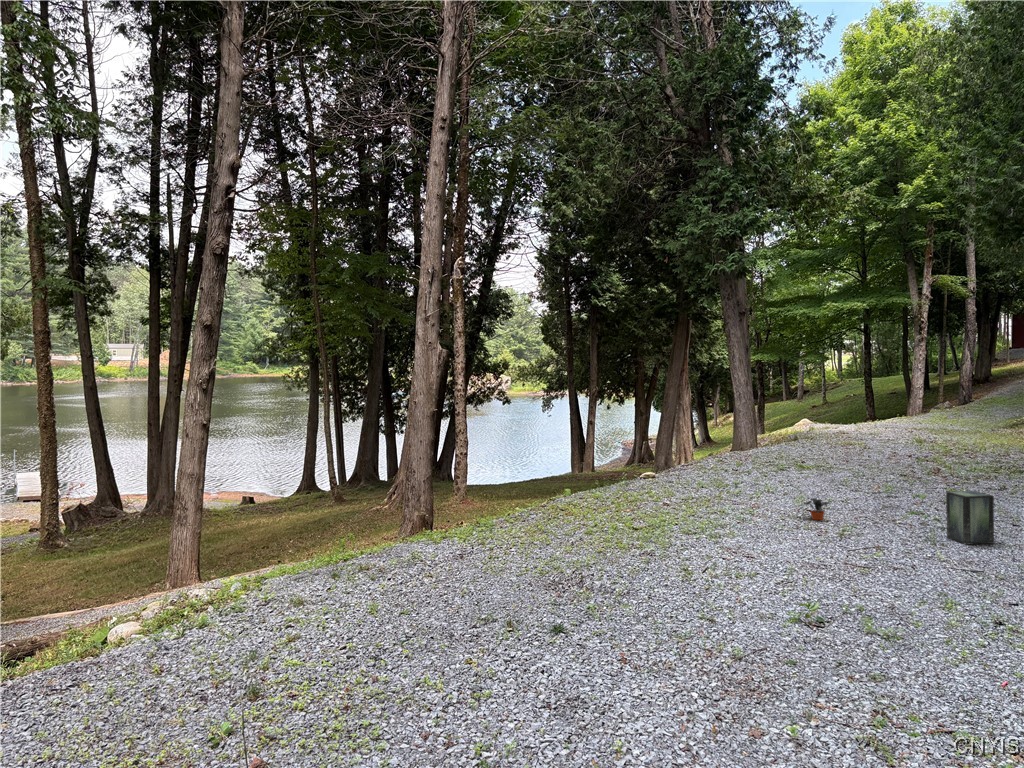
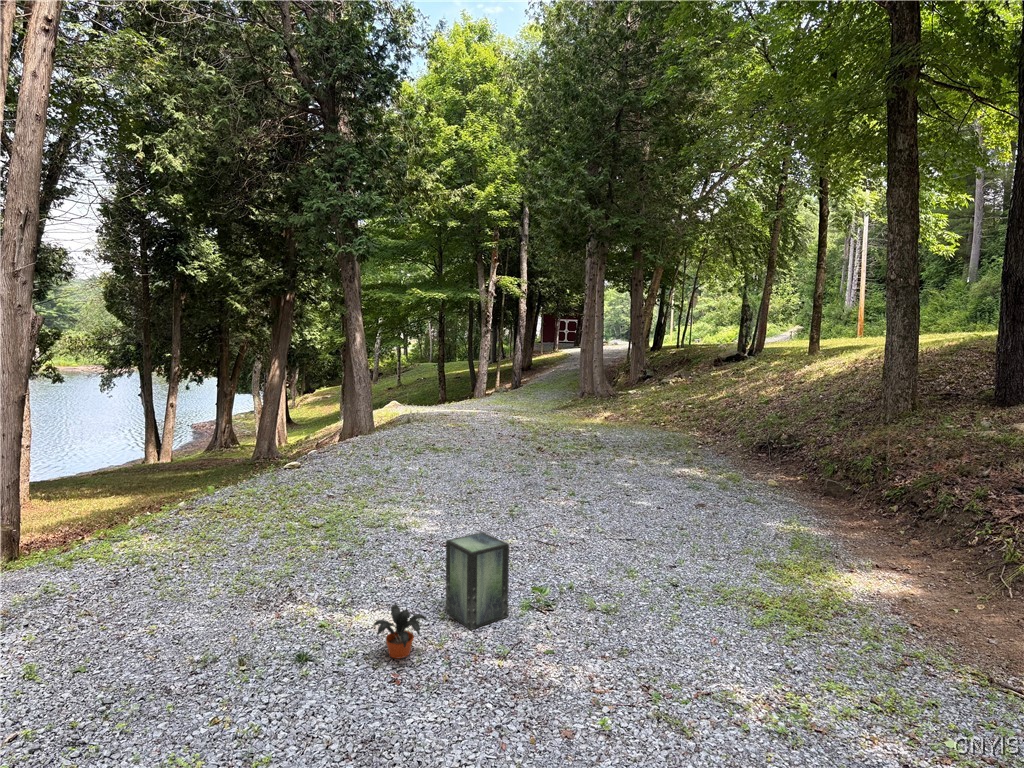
storage box: present [946,491,994,545] -> present [445,532,509,630]

